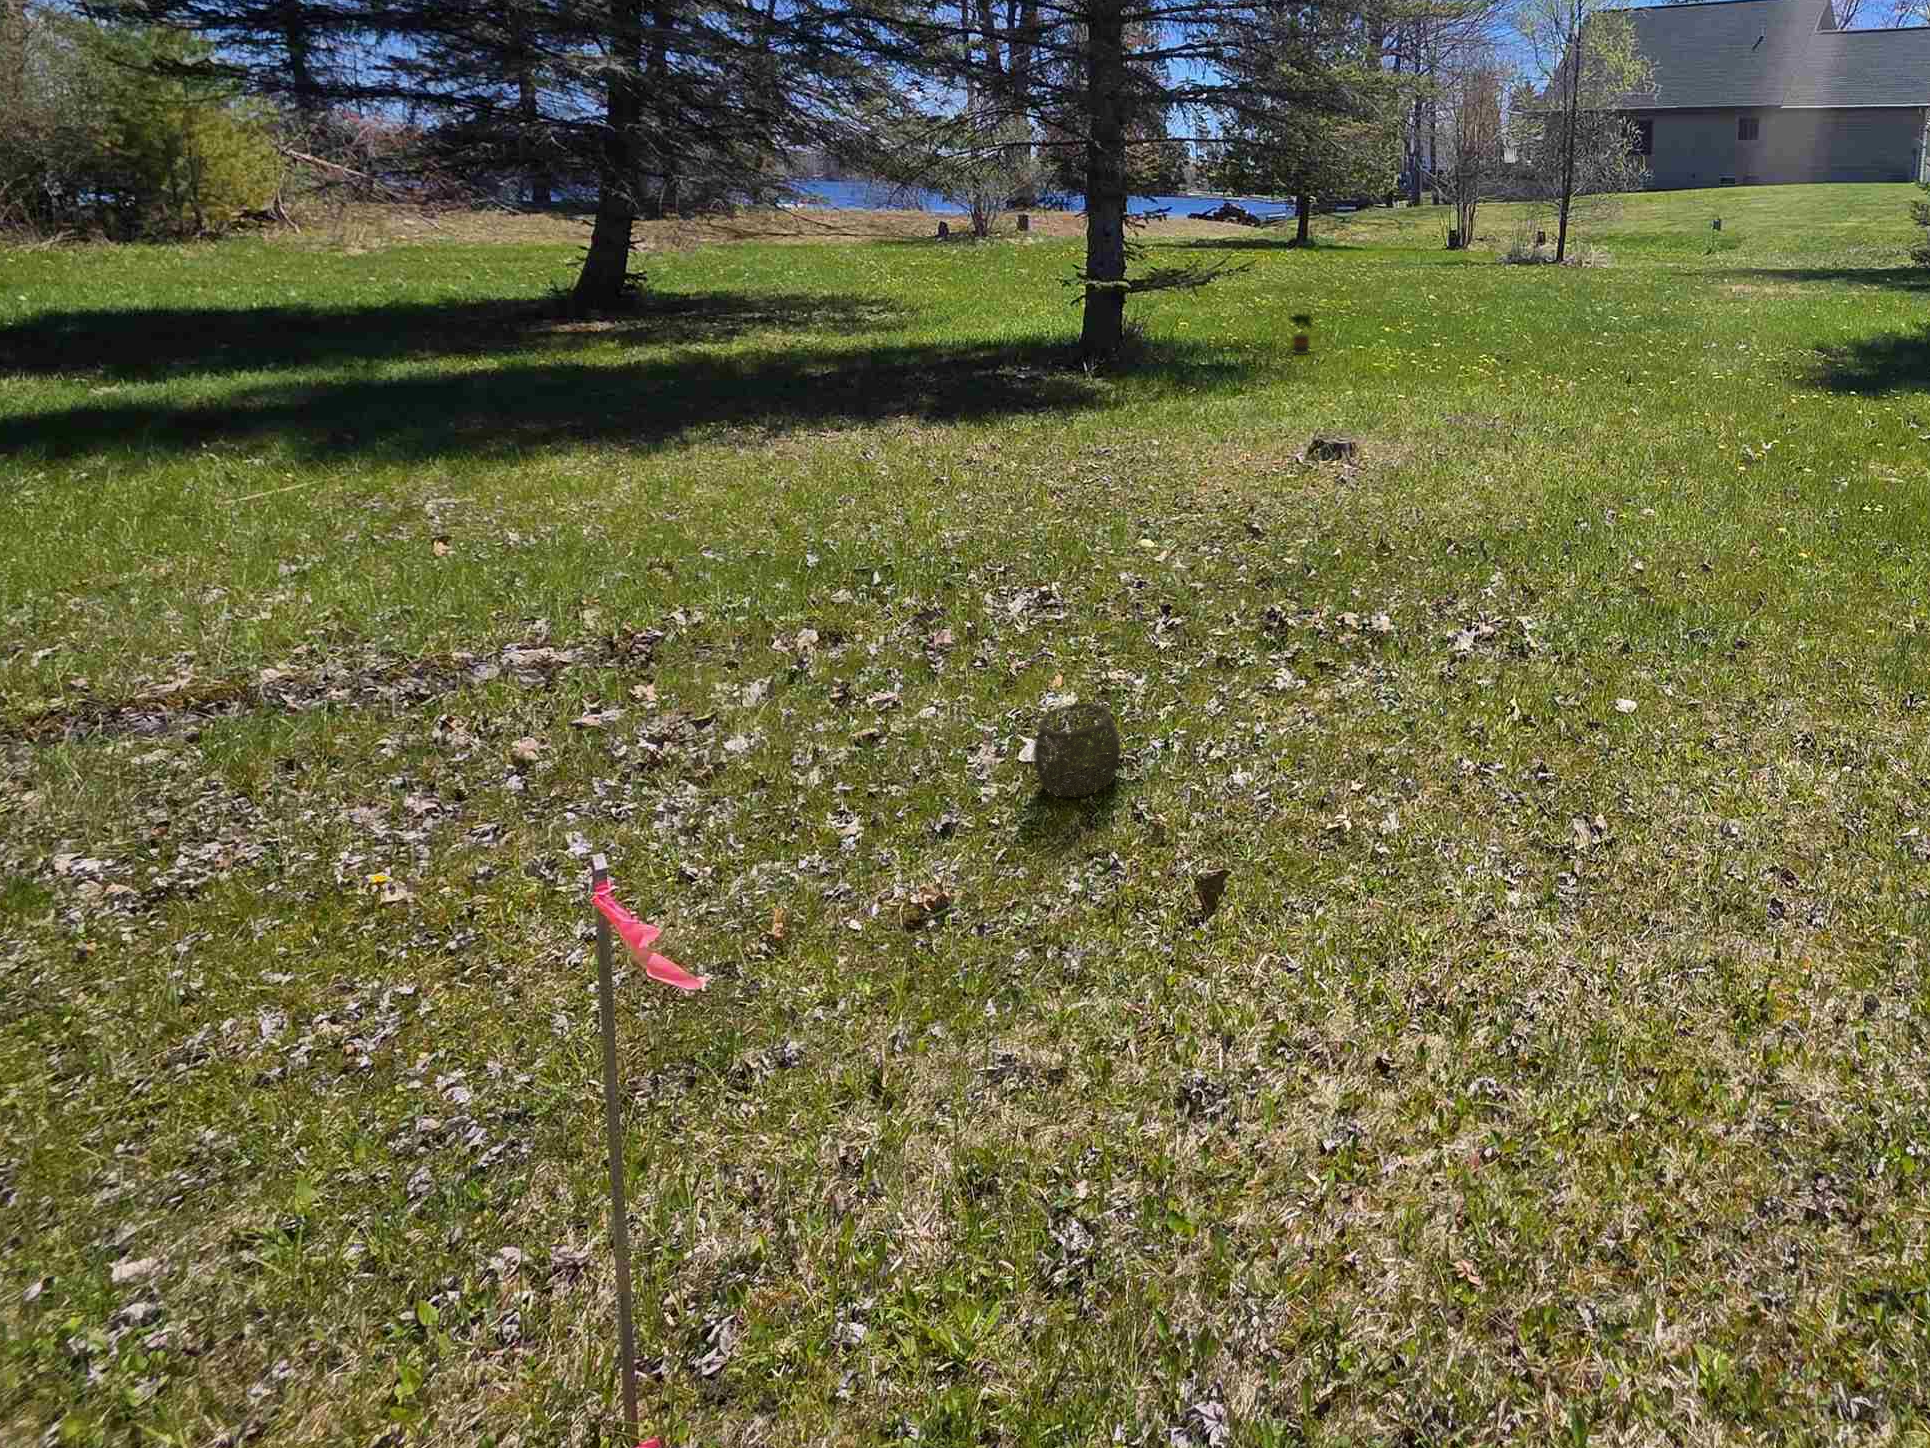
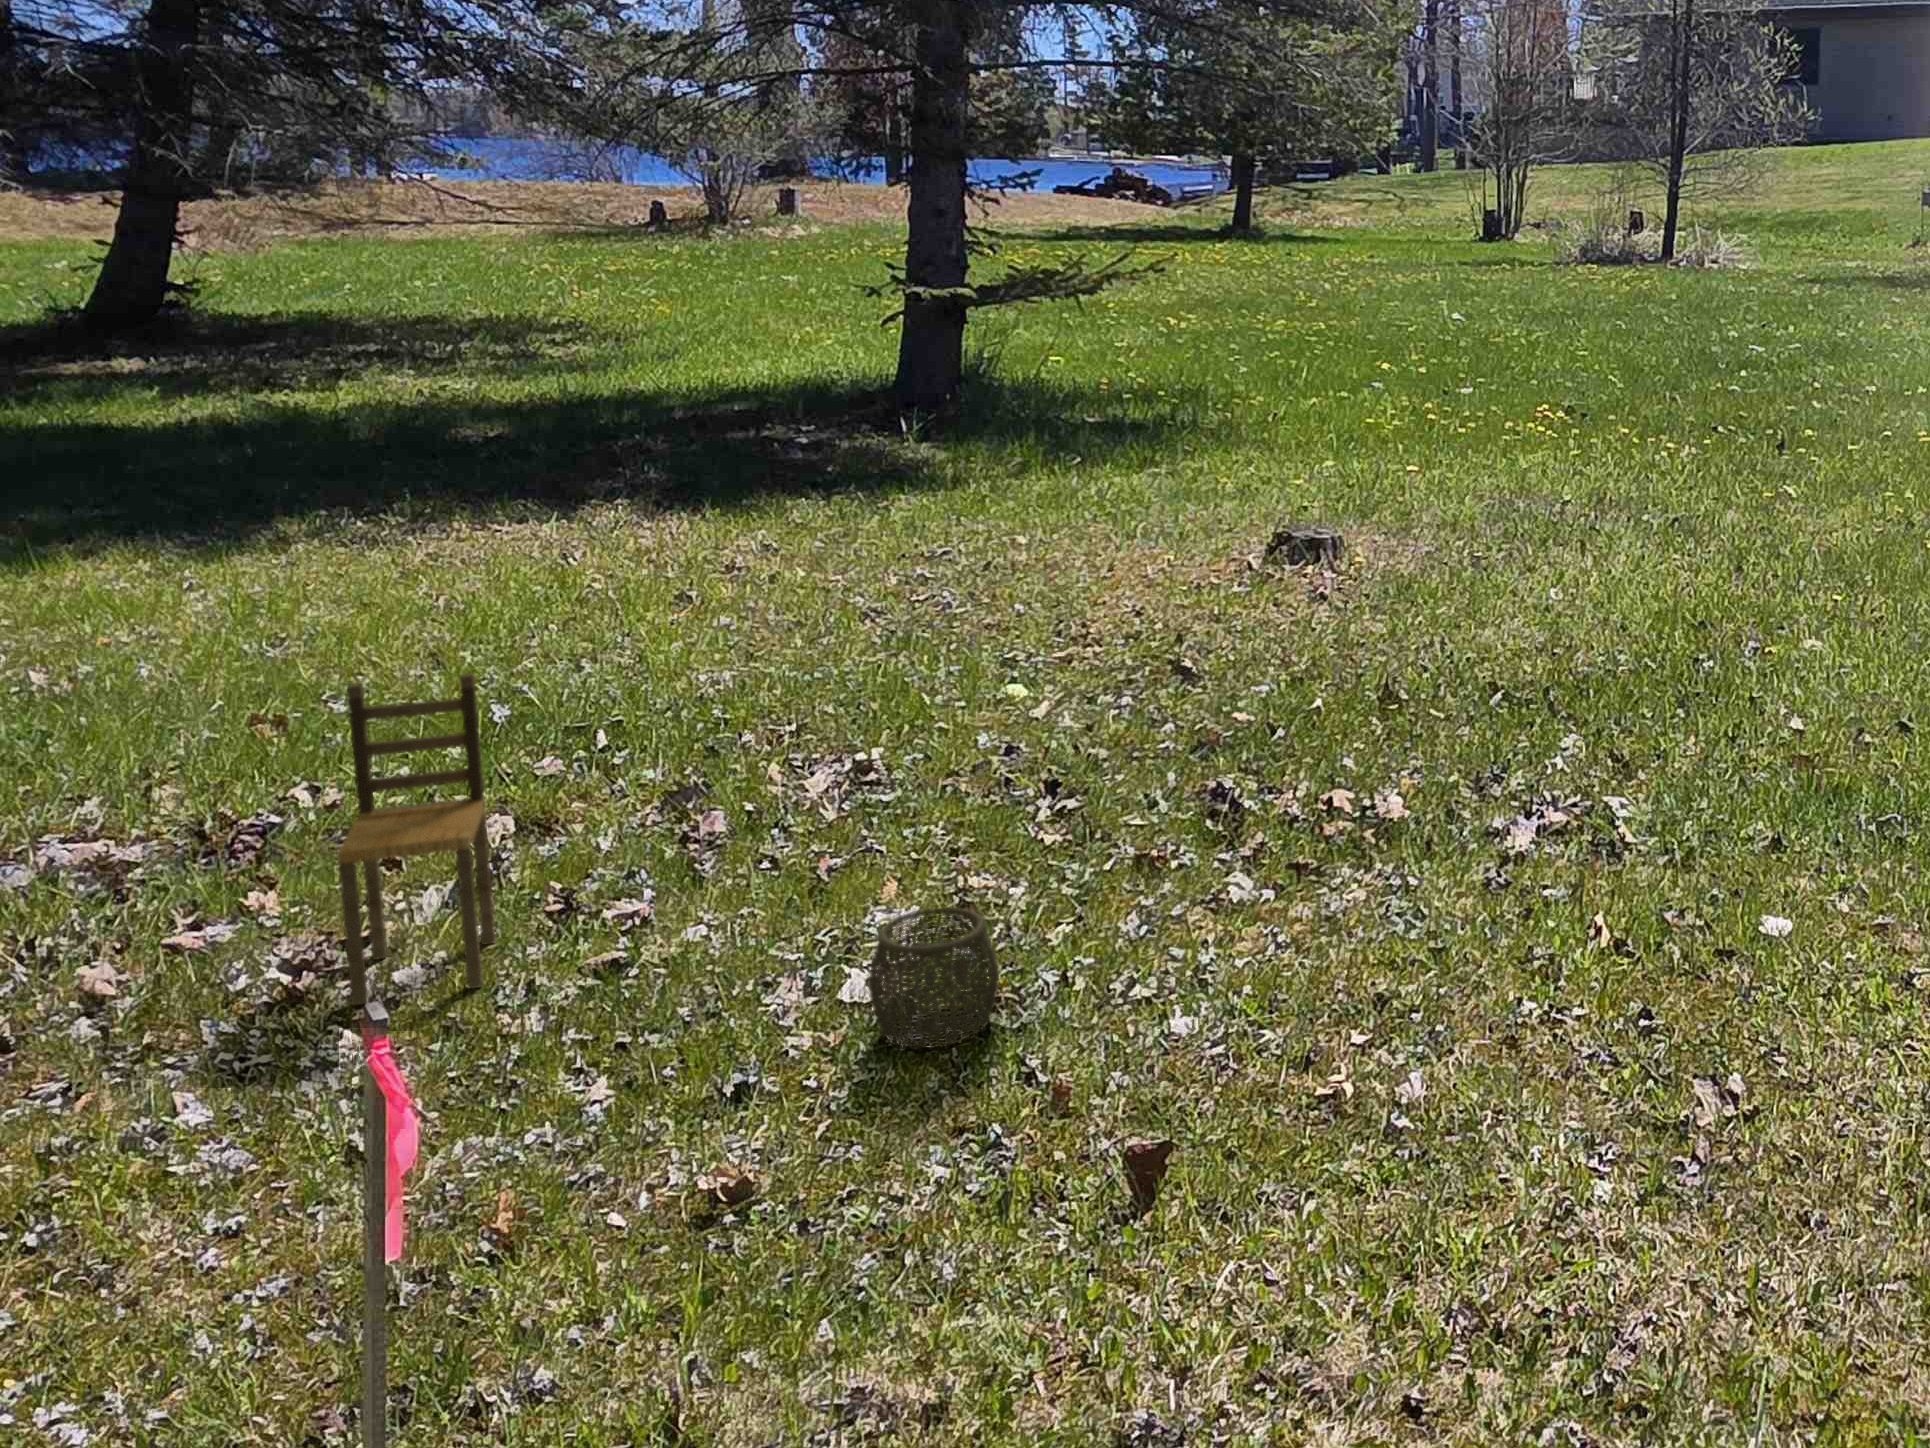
potted tree: present [1289,314,1313,354] -> none [1222,355,1266,420]
chair: none [678,546,794,767] -> present [337,673,496,1005]

